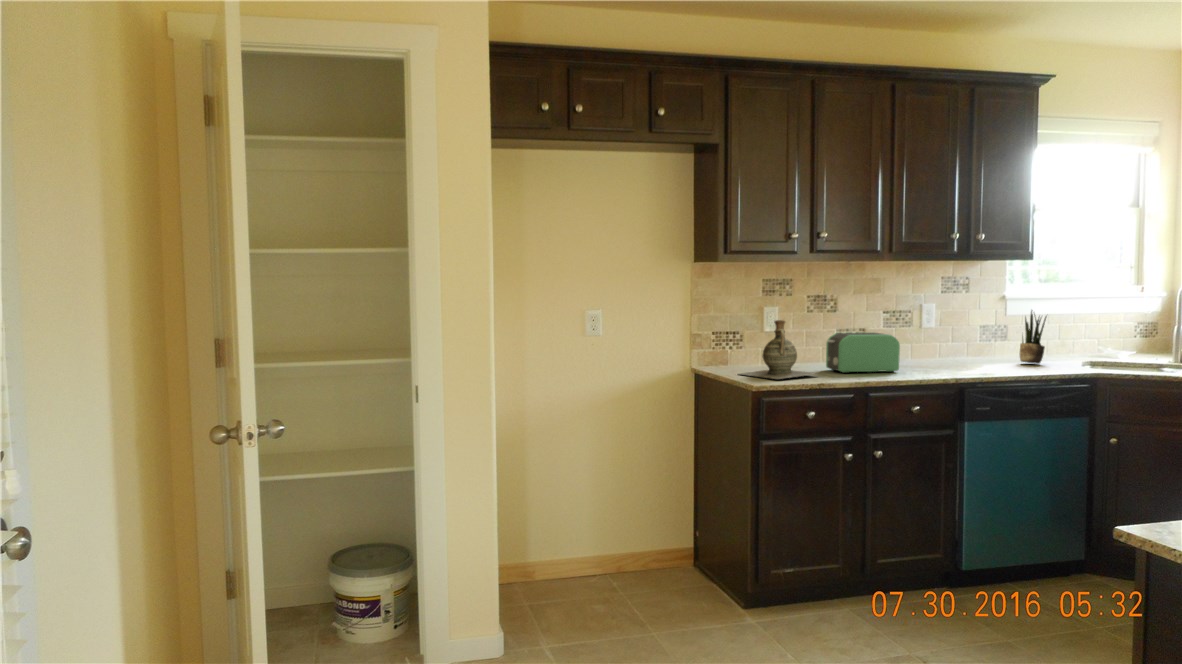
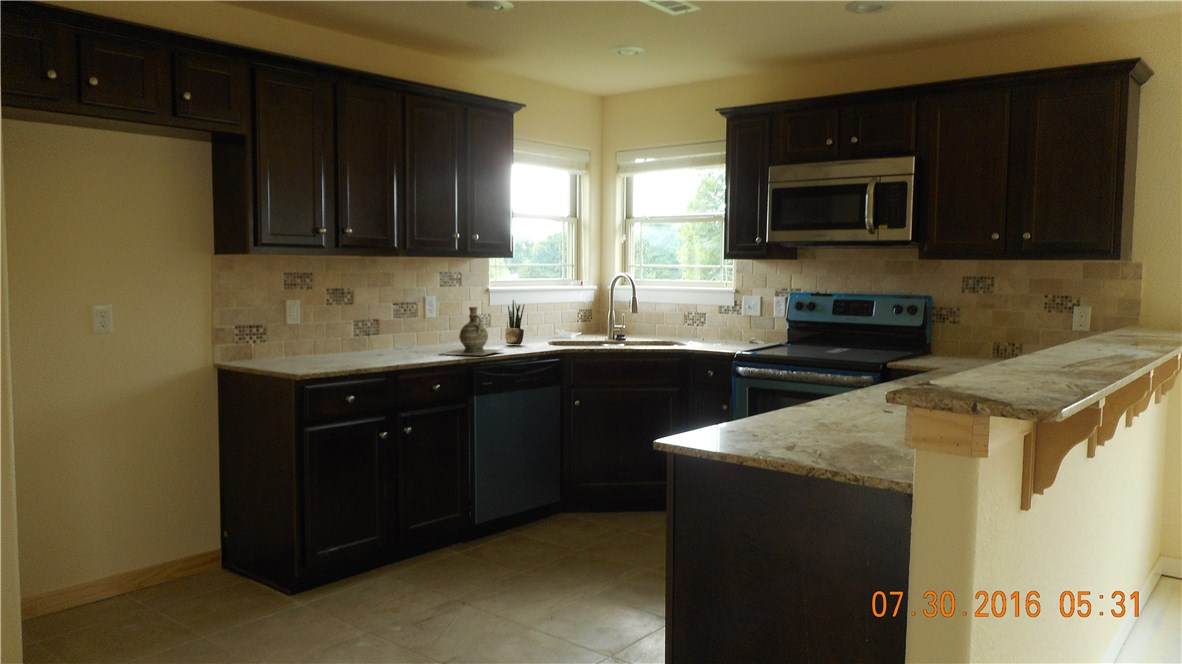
ceramic jug: present [741,320,816,379] -> present [441,307,501,355]
toaster: present [826,332,900,373] -> none [353,322,419,360]

